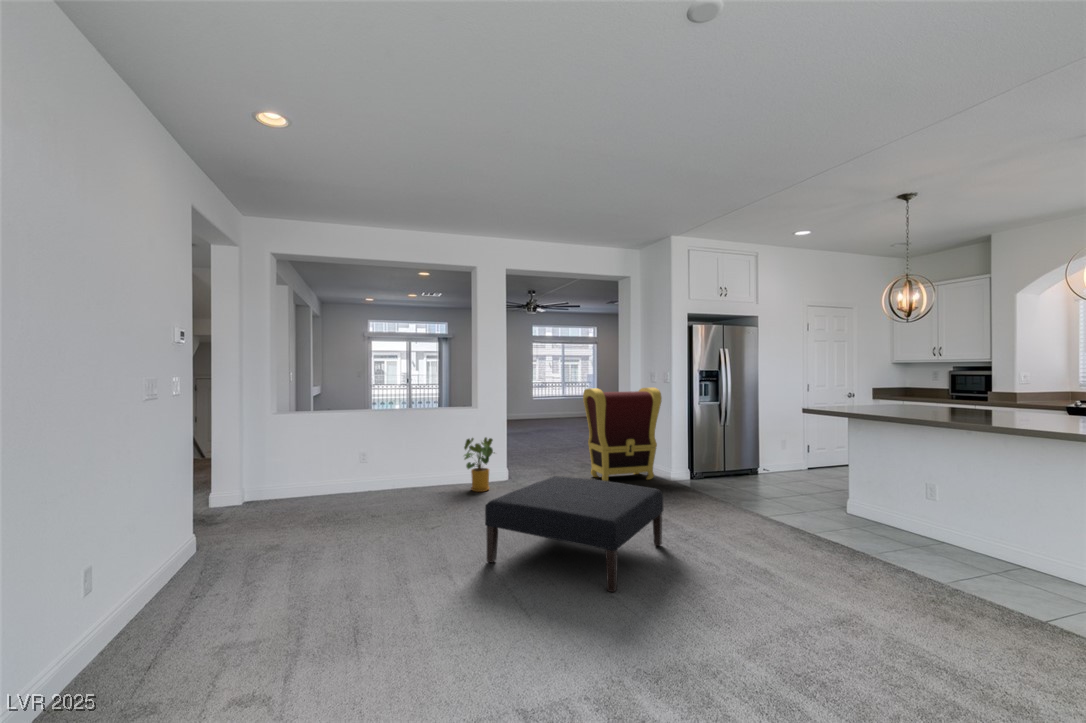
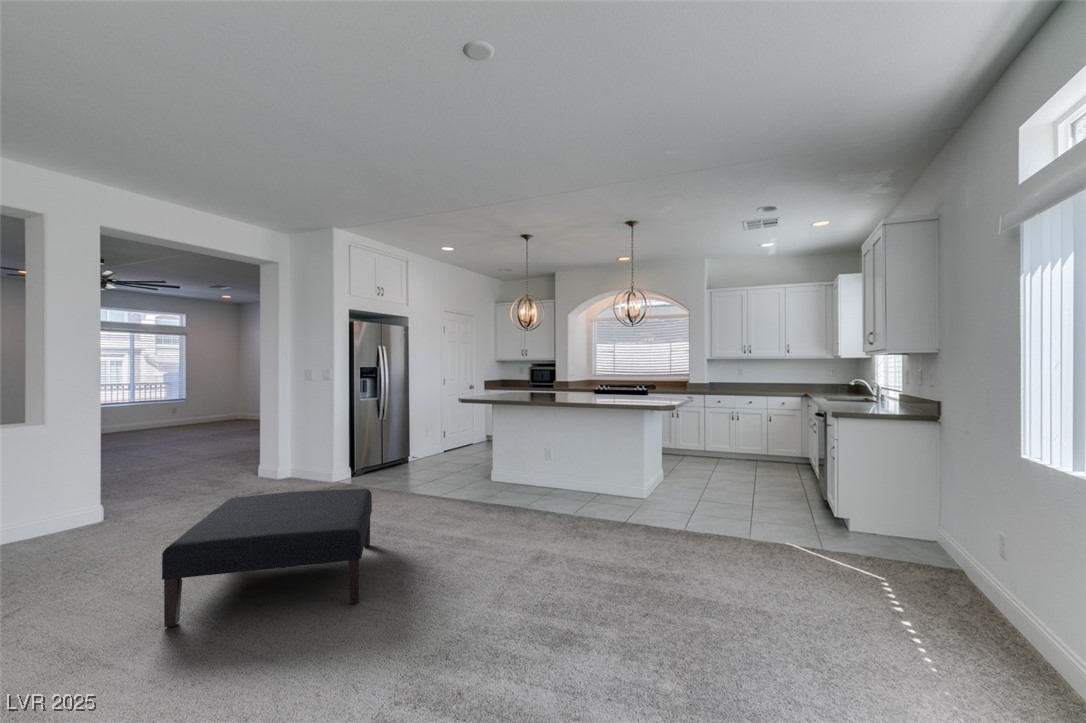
armchair: present [583,388,662,481] -> none [223,387,321,497]
house plant: present [464,437,493,492] -> none [27,466,102,546]

